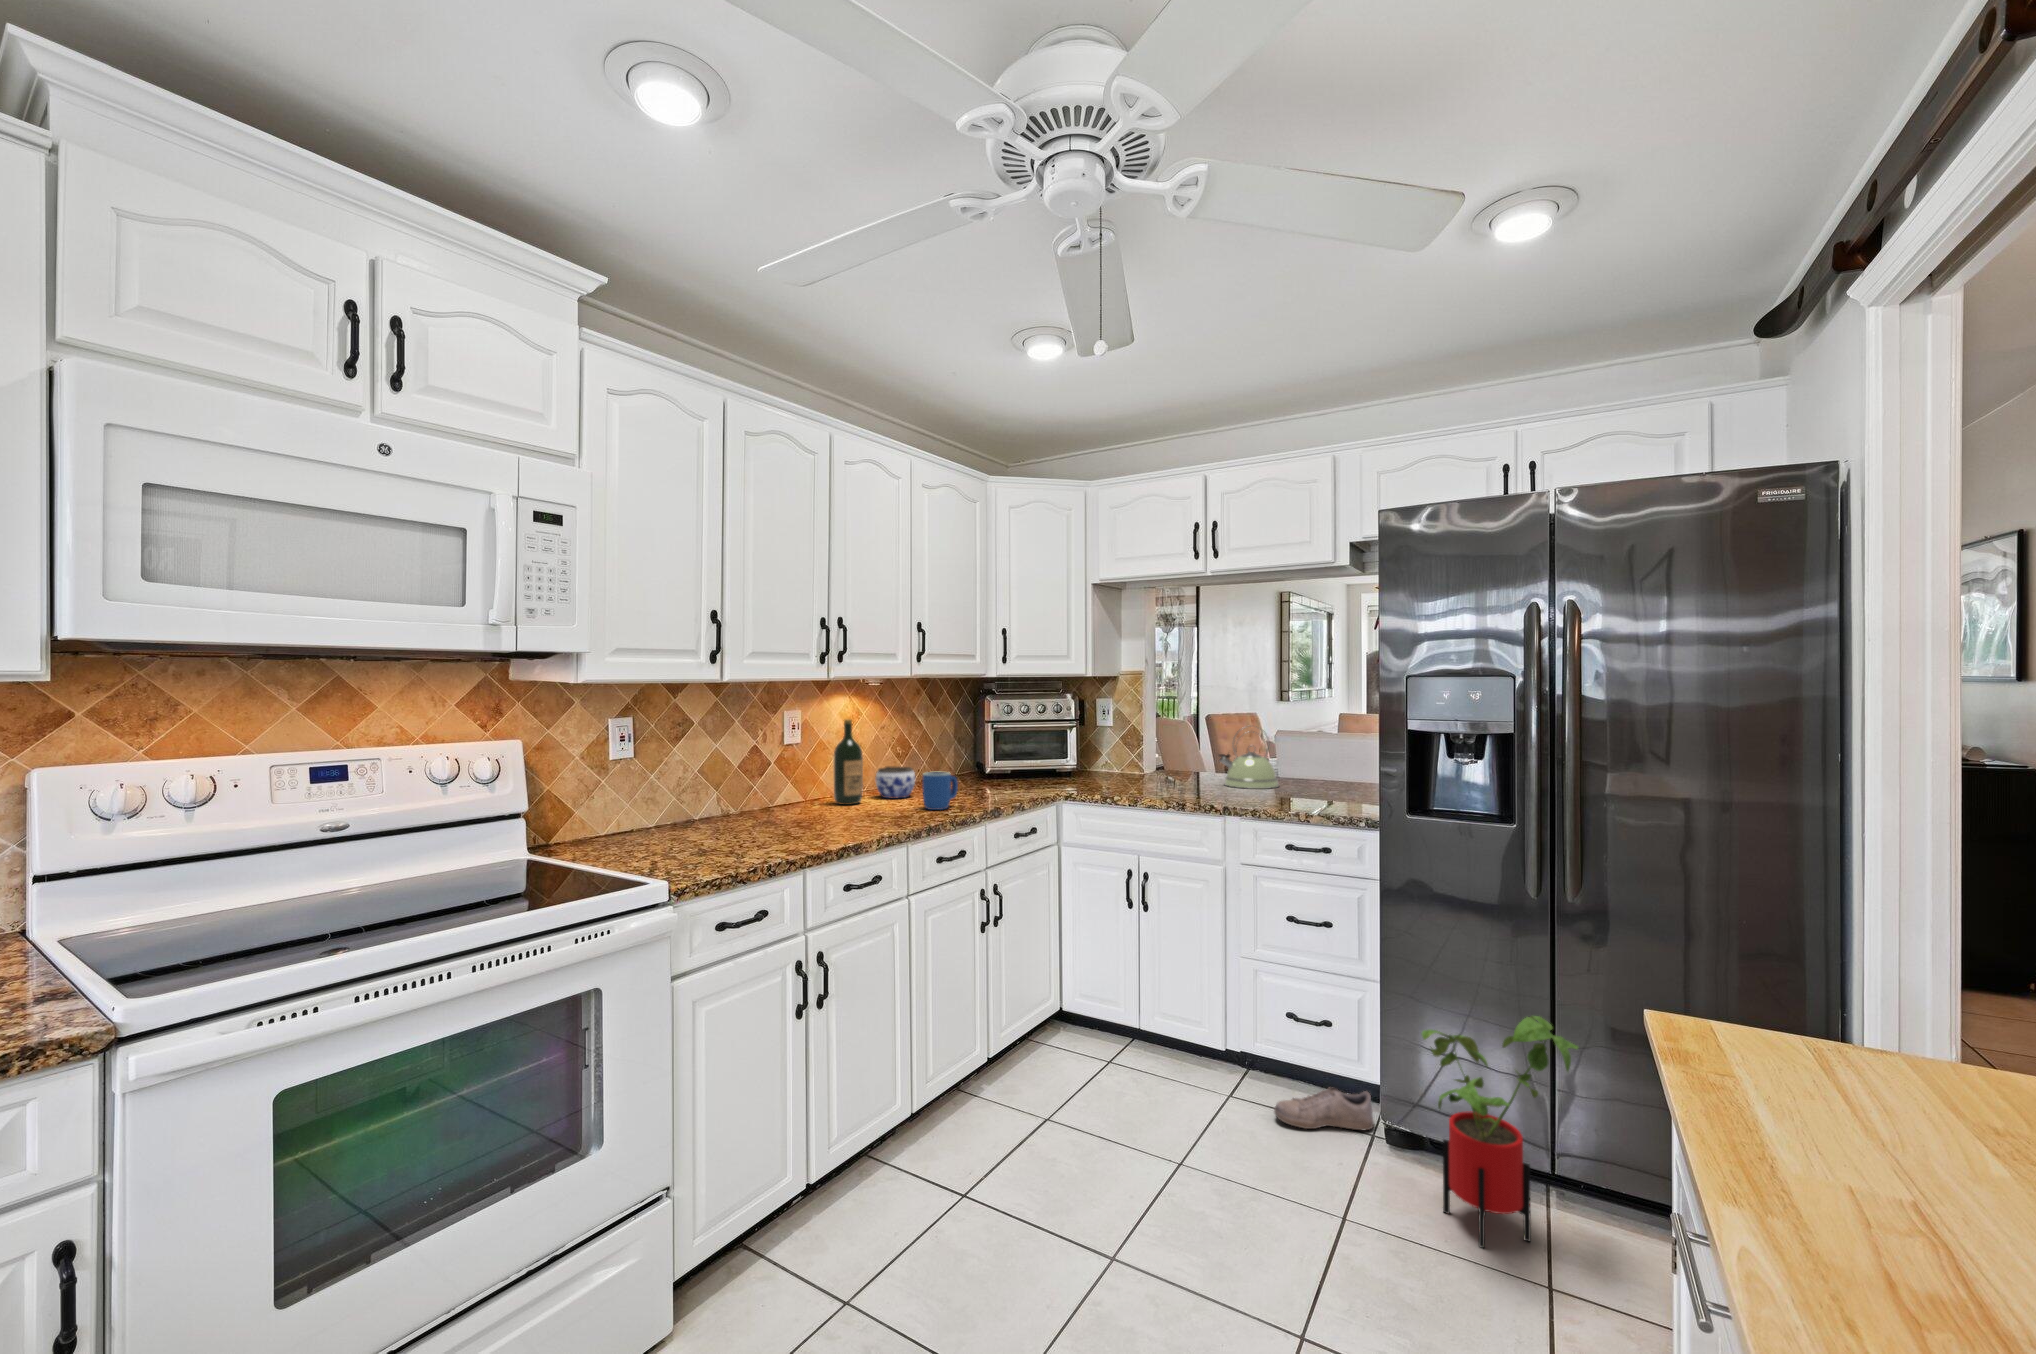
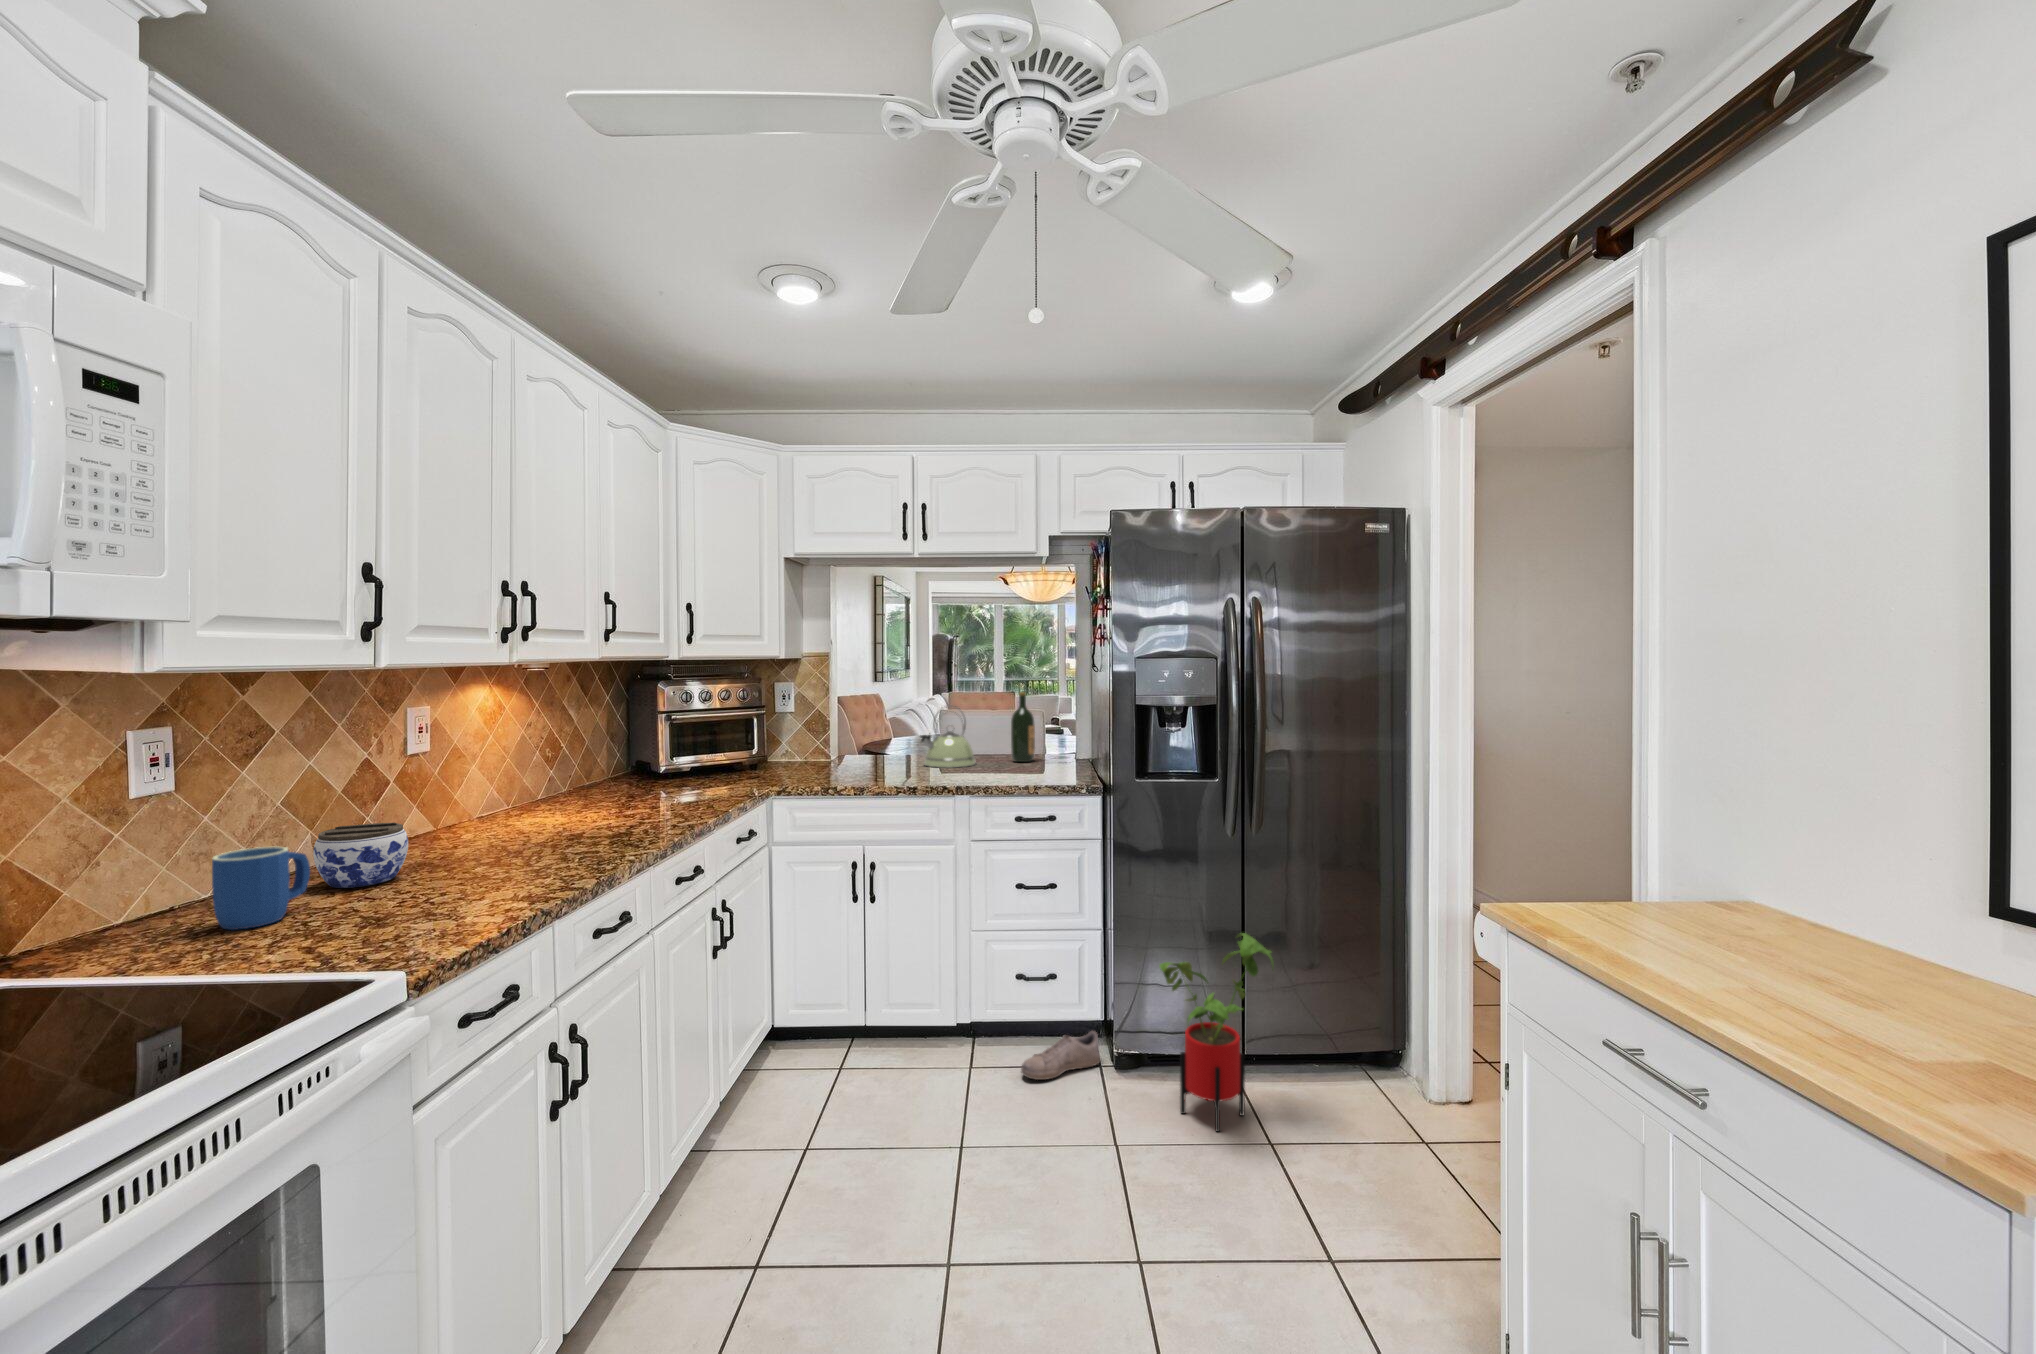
wine bottle: present [834,719,863,805] -> present [1011,692,1035,762]
jar: present [875,766,915,799] -> present [313,823,408,888]
mug: present [923,772,958,810] -> present [212,846,310,930]

